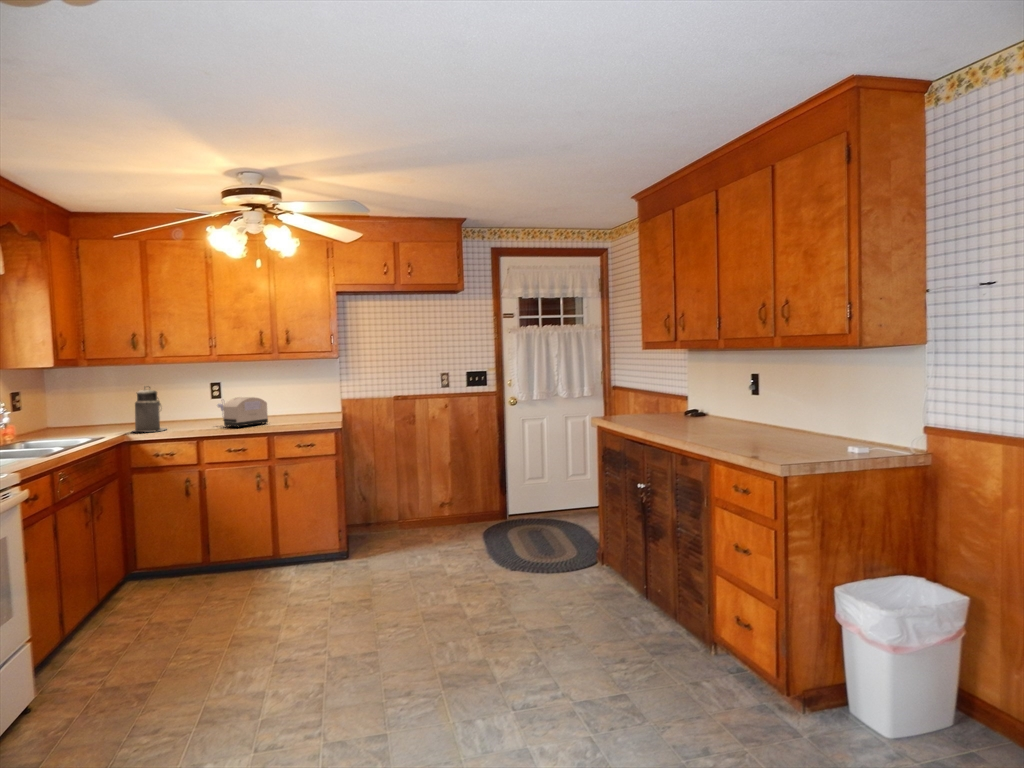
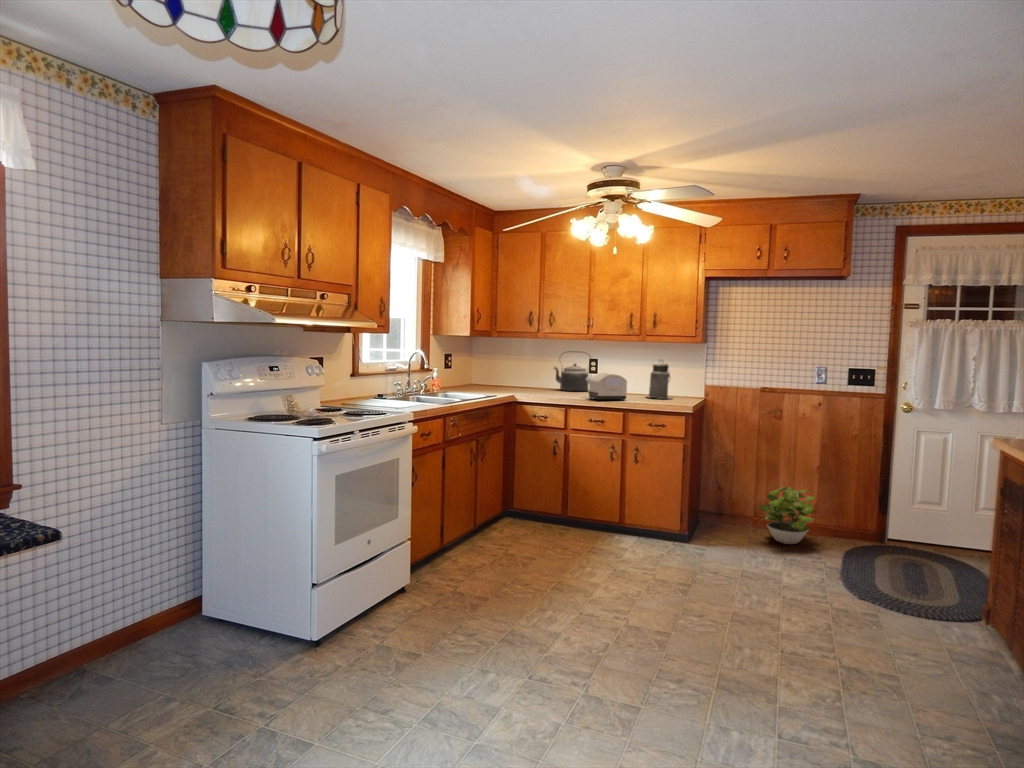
kettle: none [168,375,215,421] -> present [554,351,589,391]
canister: present [133,387,166,432] -> present [648,362,672,399]
potted plant: none [409,484,457,537] -> present [760,487,815,544]

